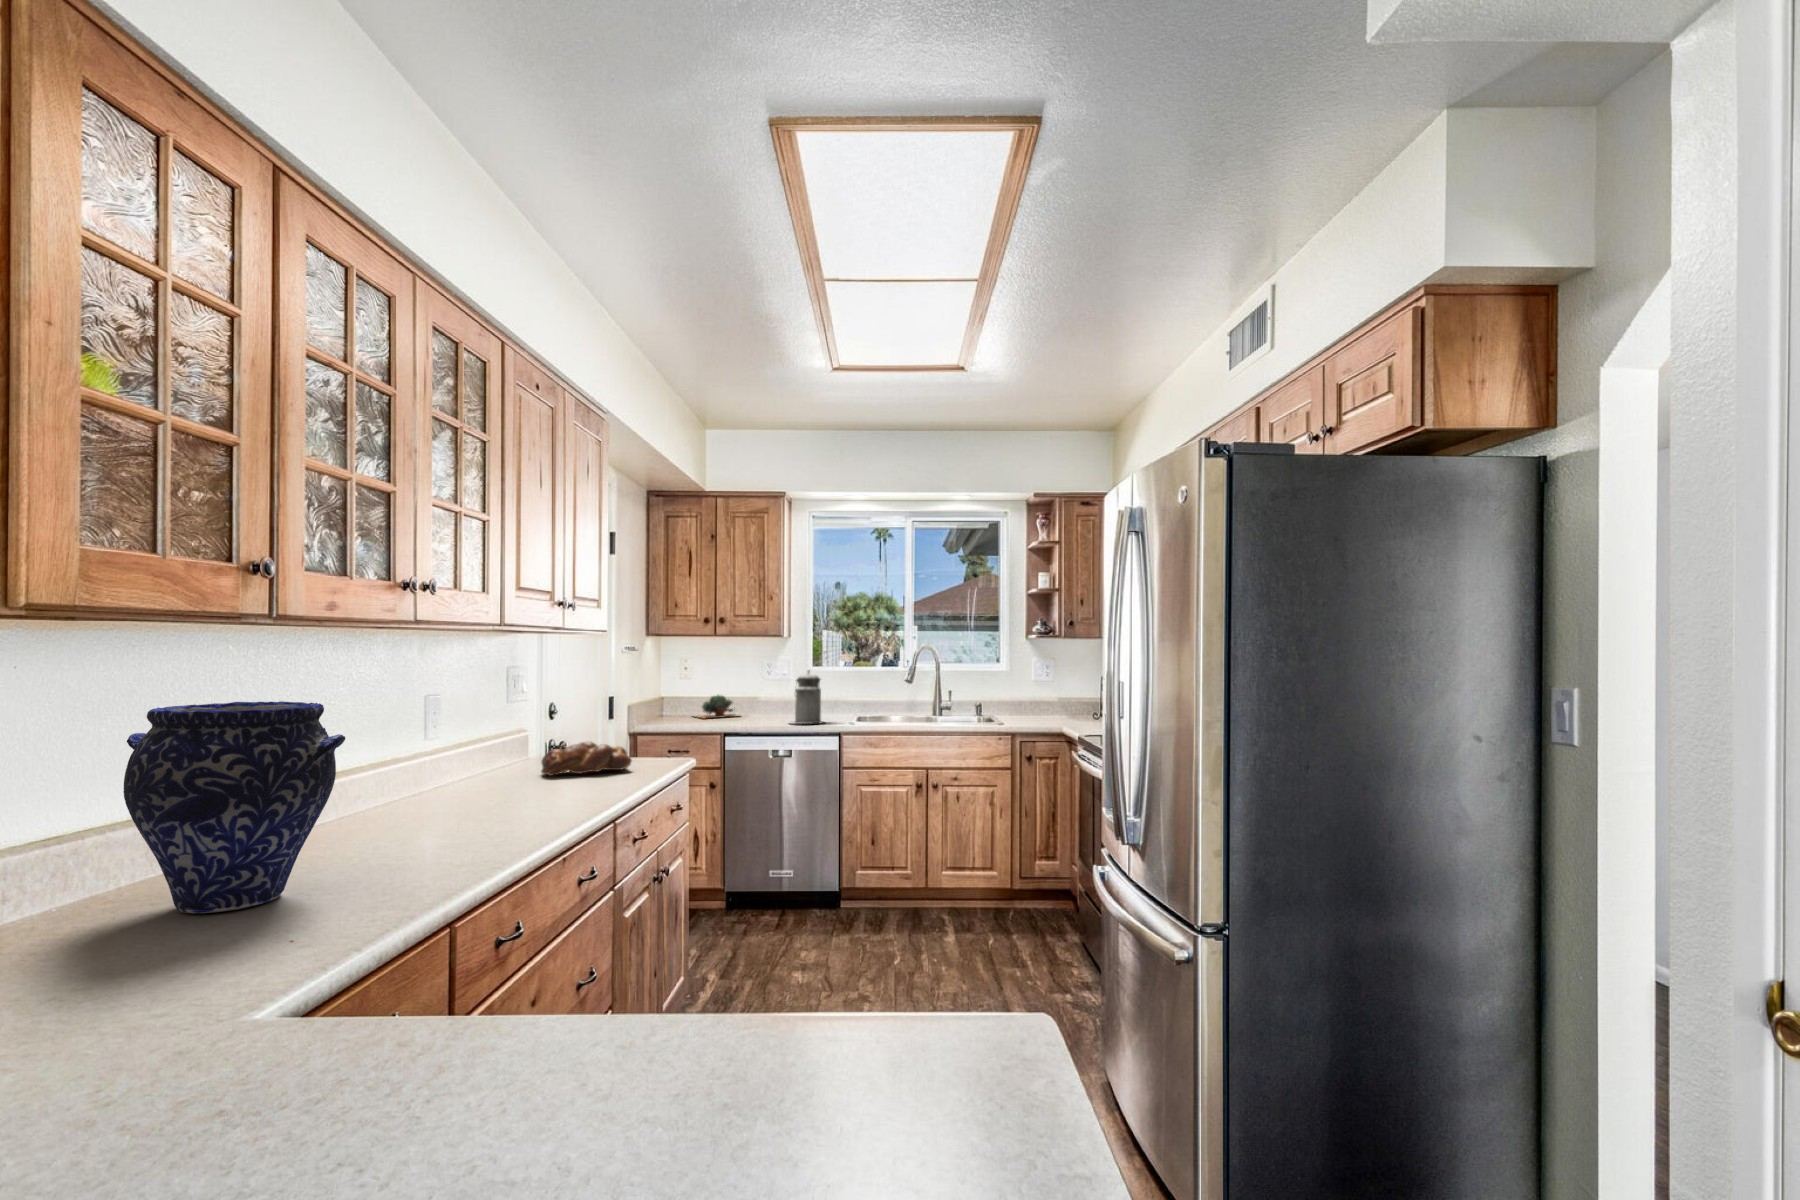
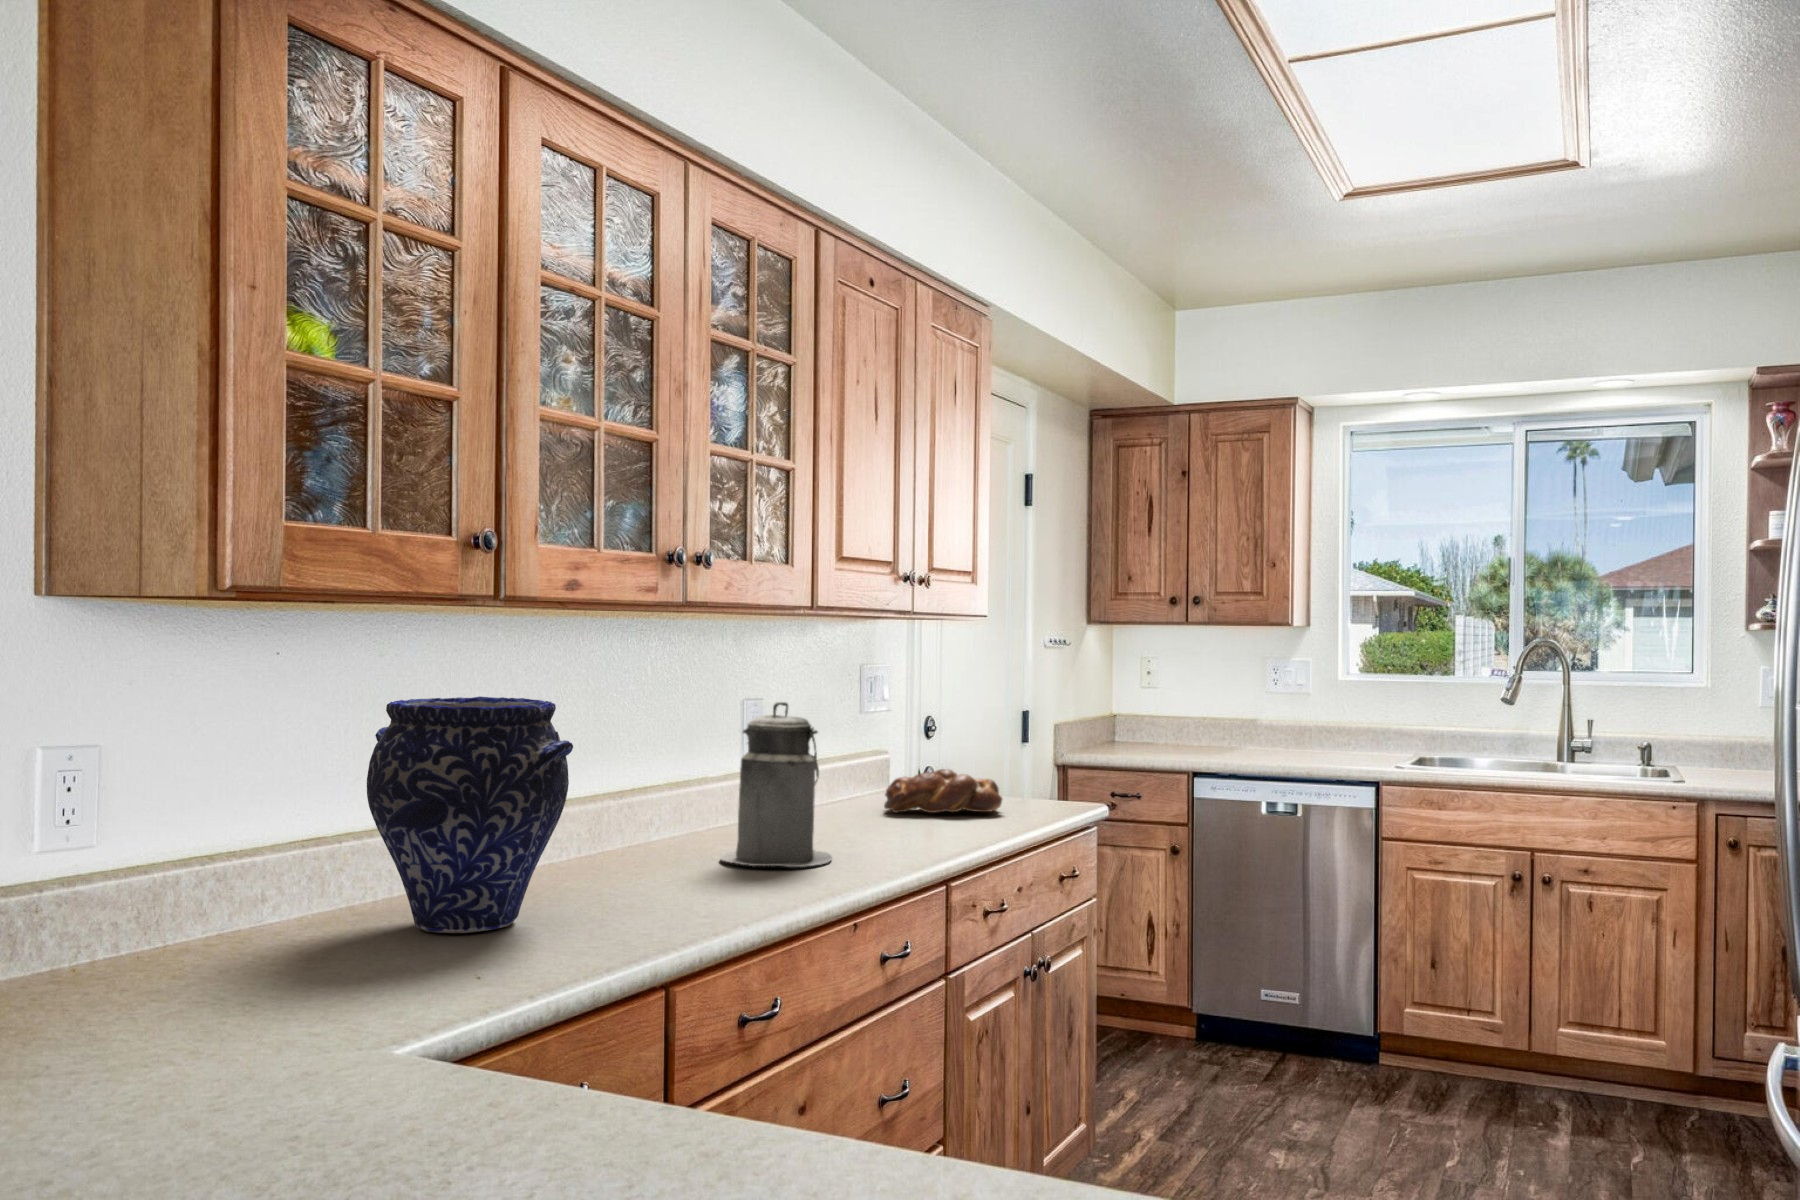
canister: present [790,671,823,724] -> present [720,702,832,867]
succulent plant: present [696,695,737,718] -> none [1152,711,1229,747]

